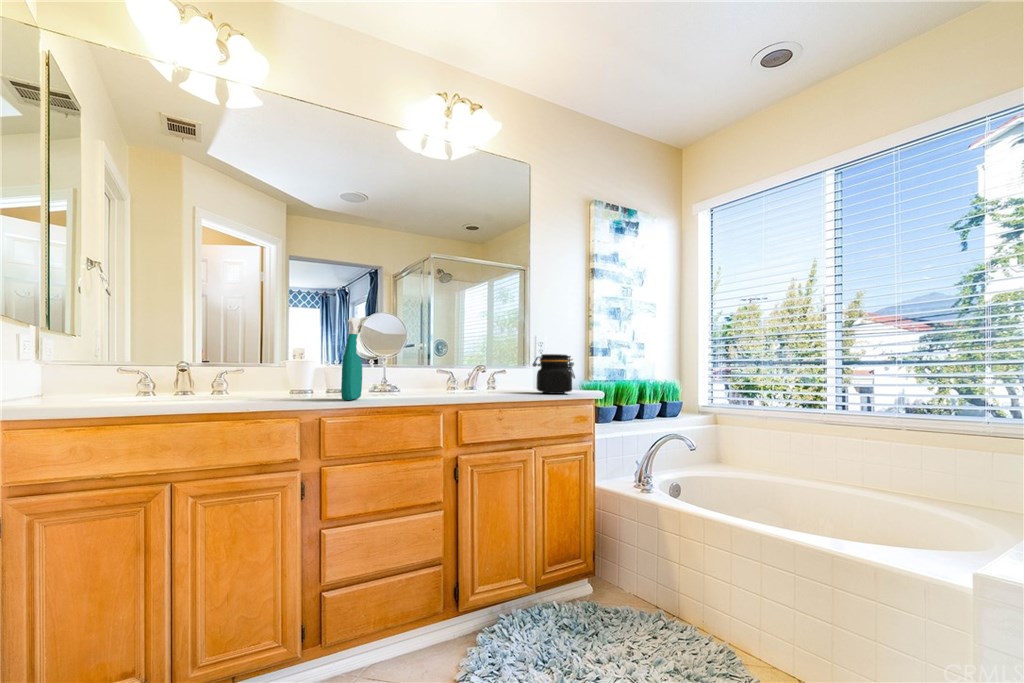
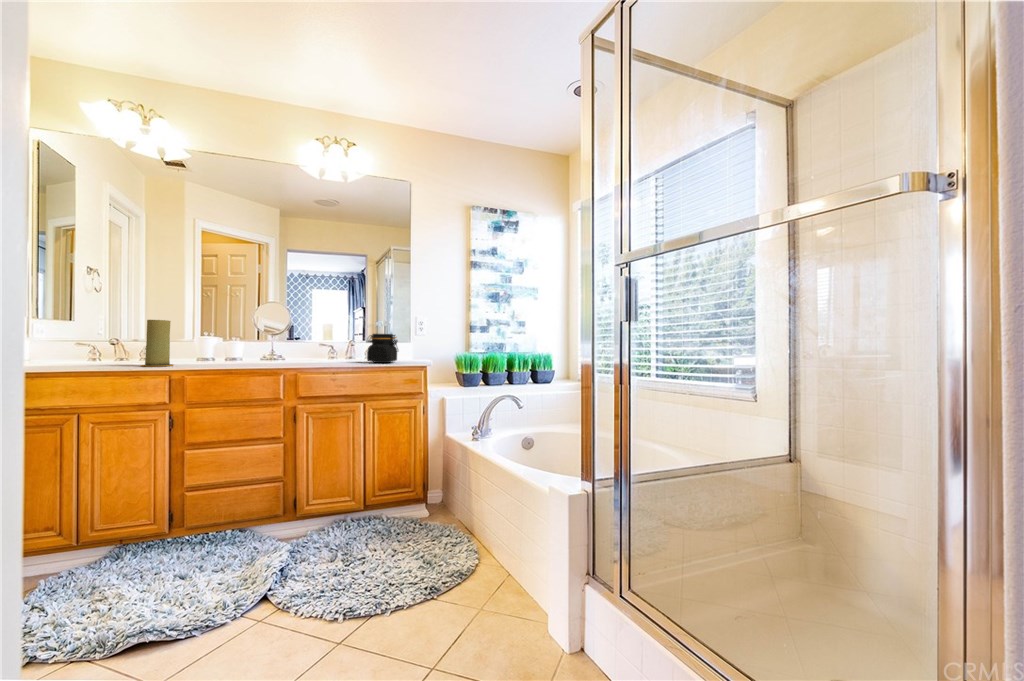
spray bottle: present [341,318,362,400] -> none [192,310,215,366]
candle: none [267,330,311,403] -> present [140,320,173,366]

